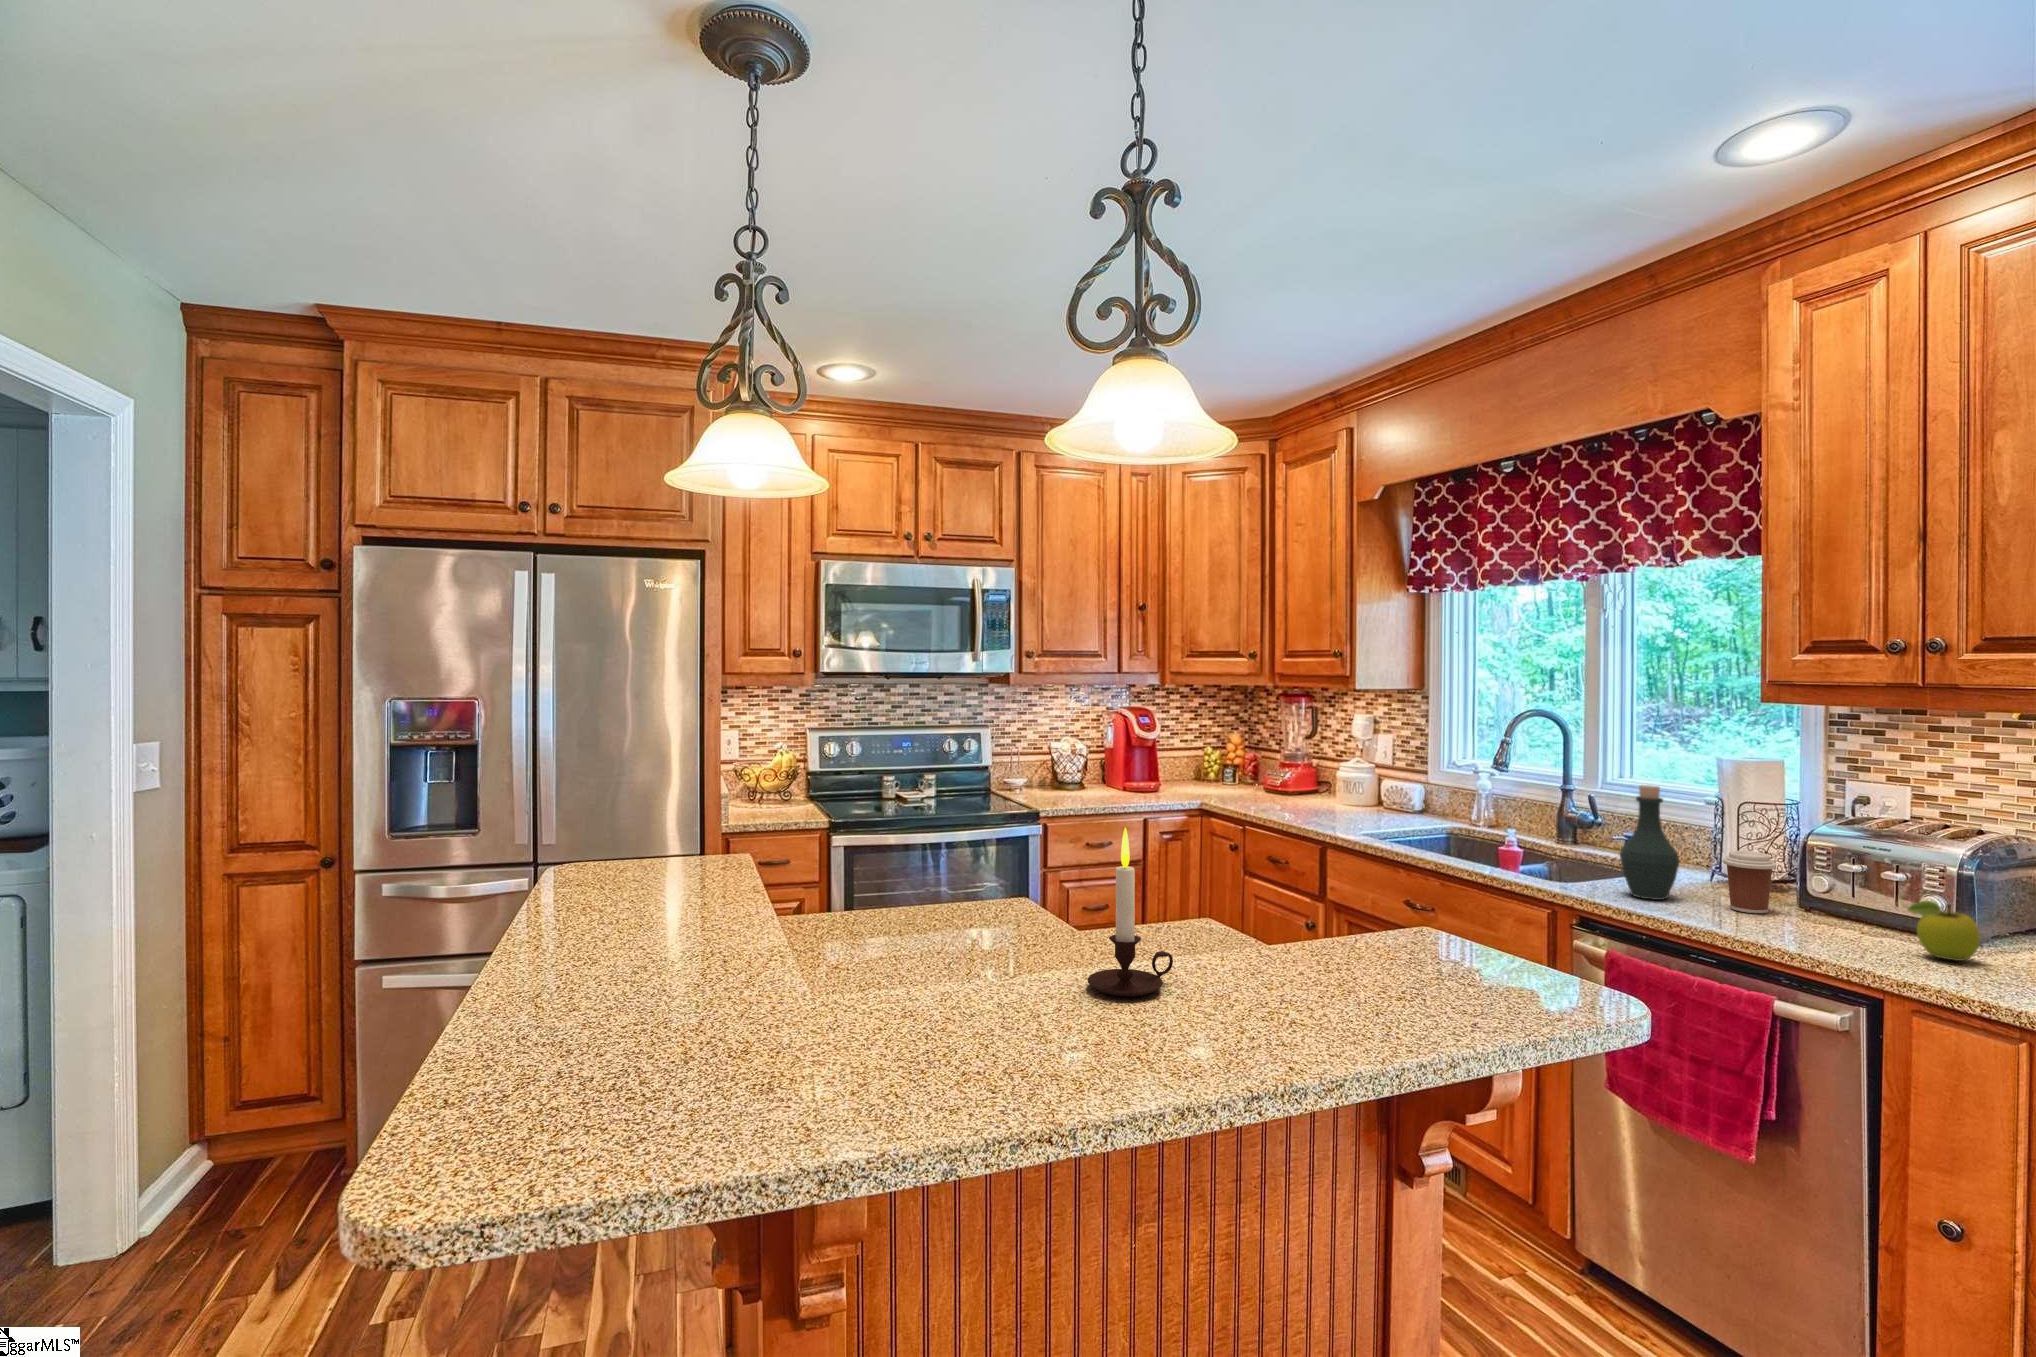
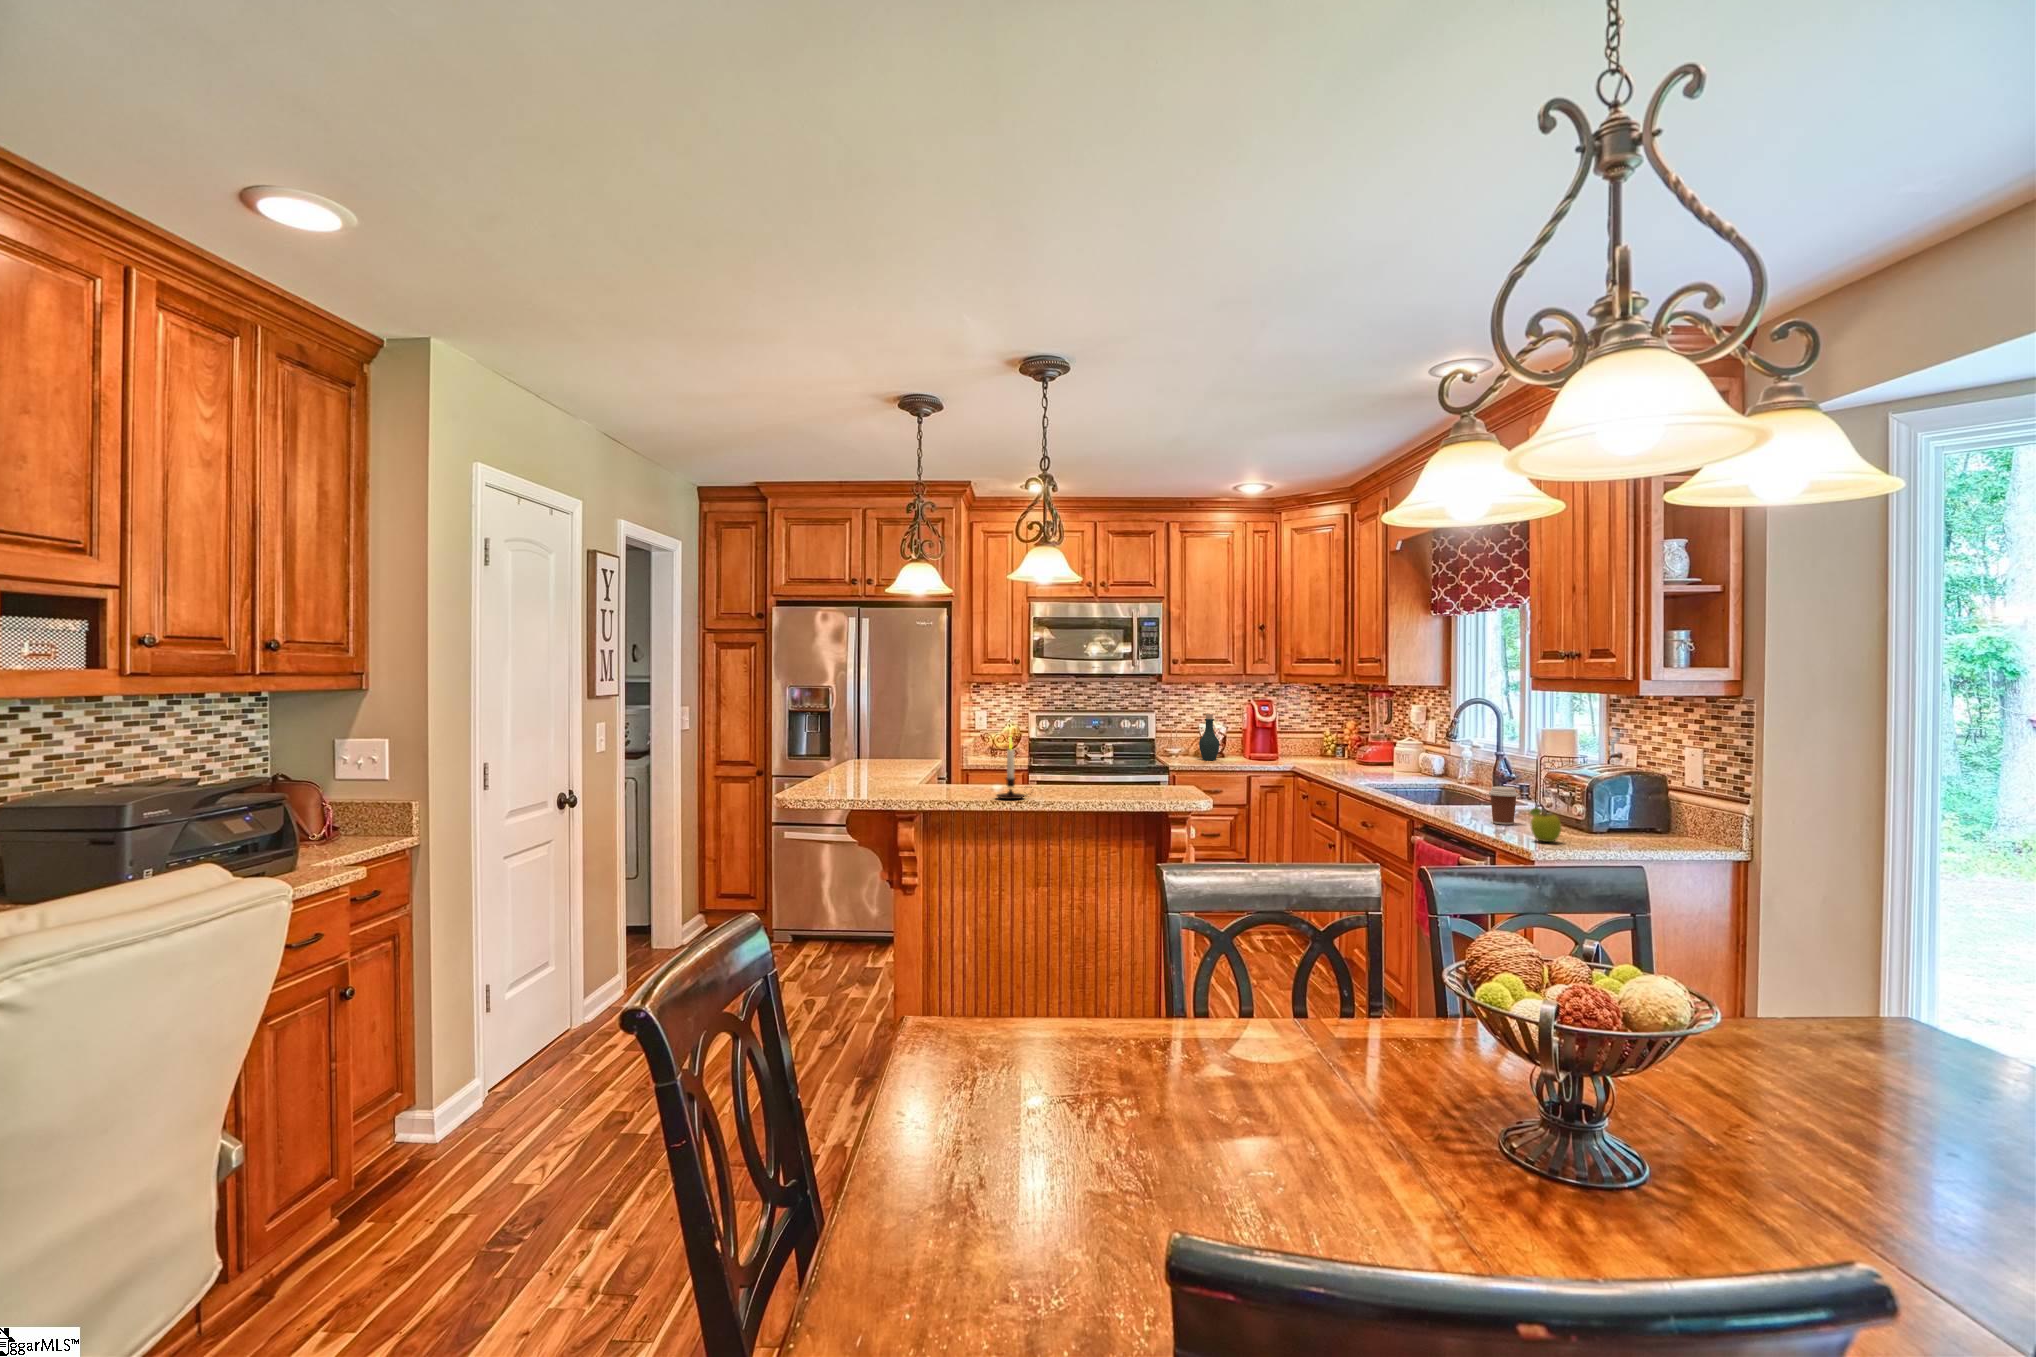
bottle: present [1620,785,1679,900] -> present [1199,714,1220,760]

